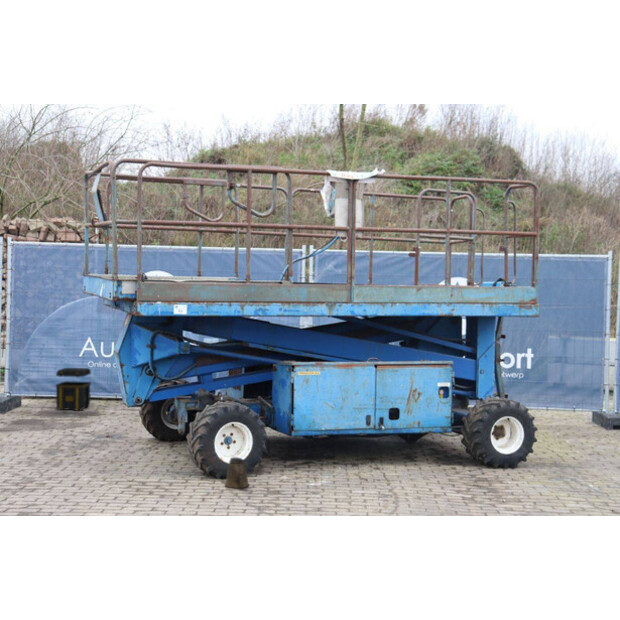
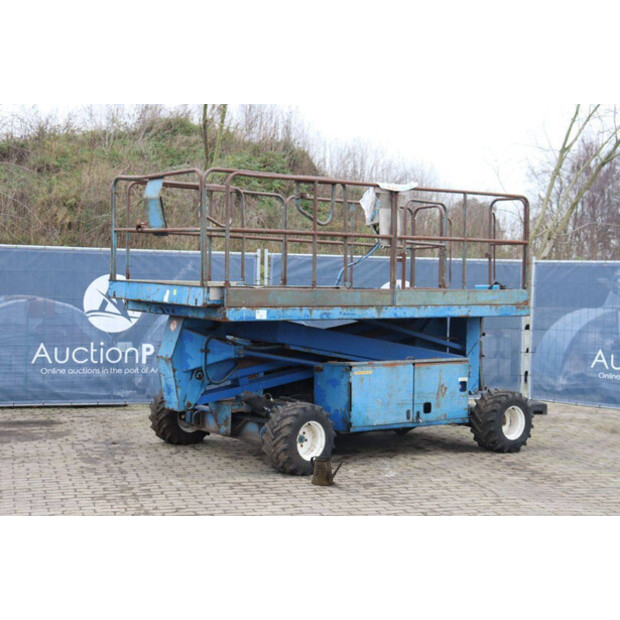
toolbox: present [56,368,91,411] -> none [11,376,45,421]

